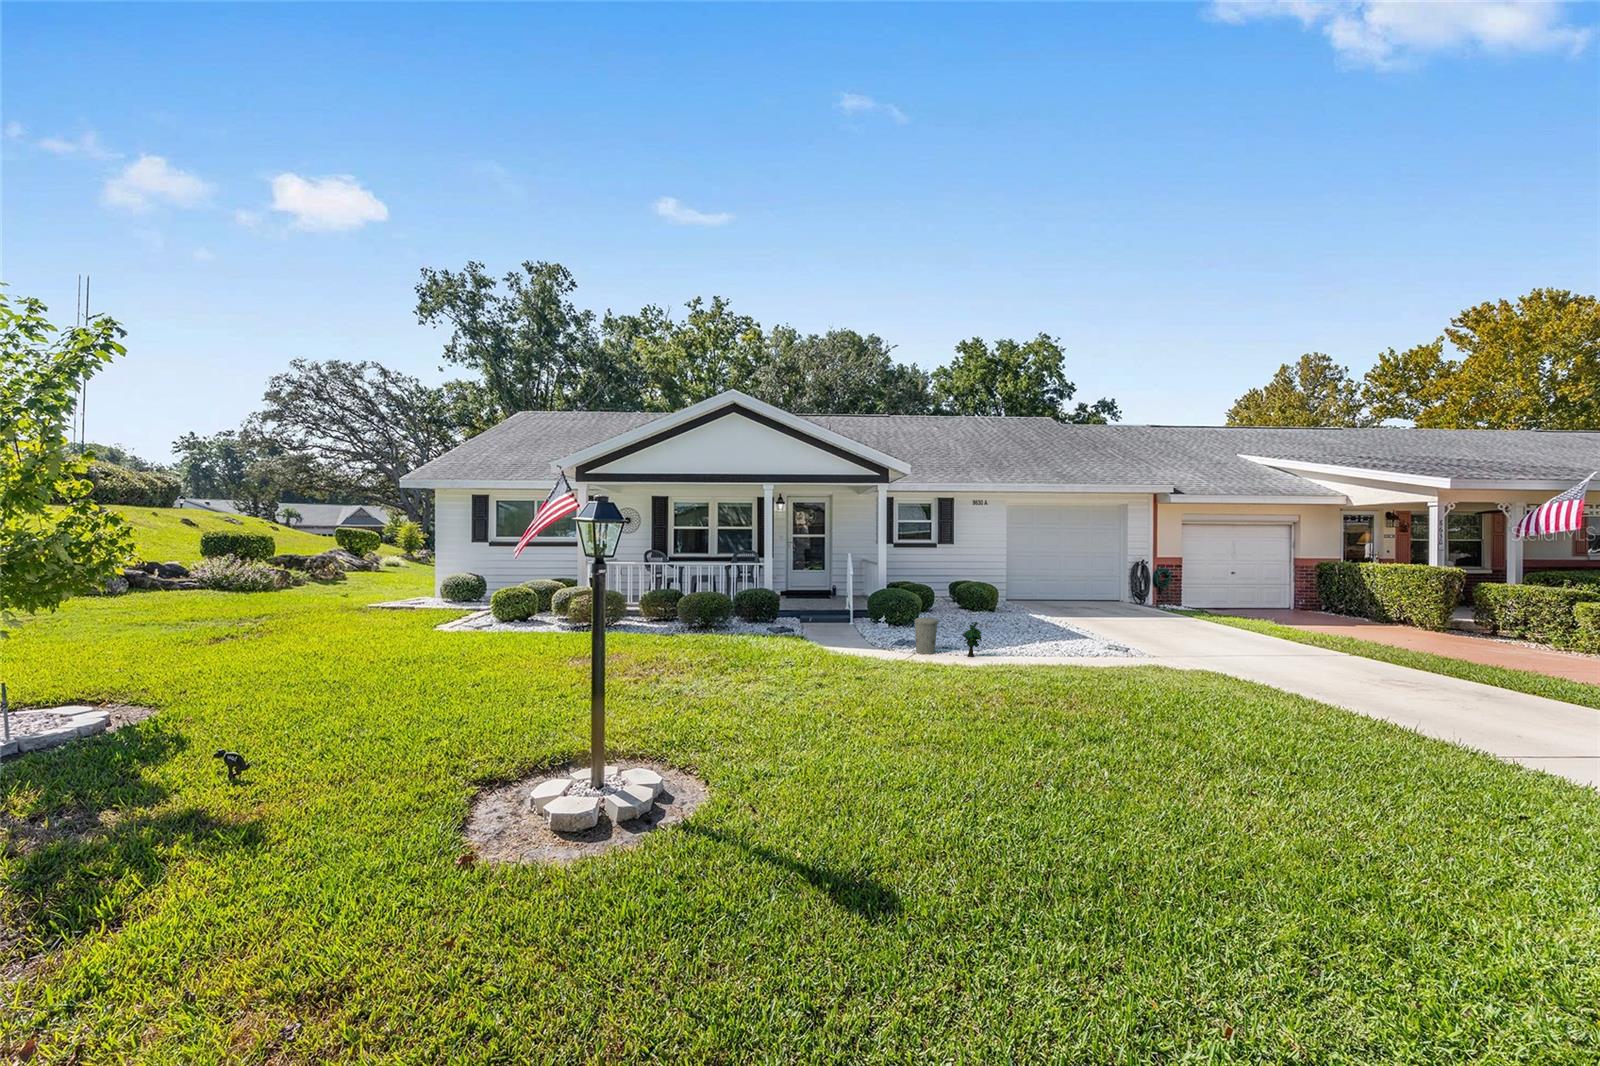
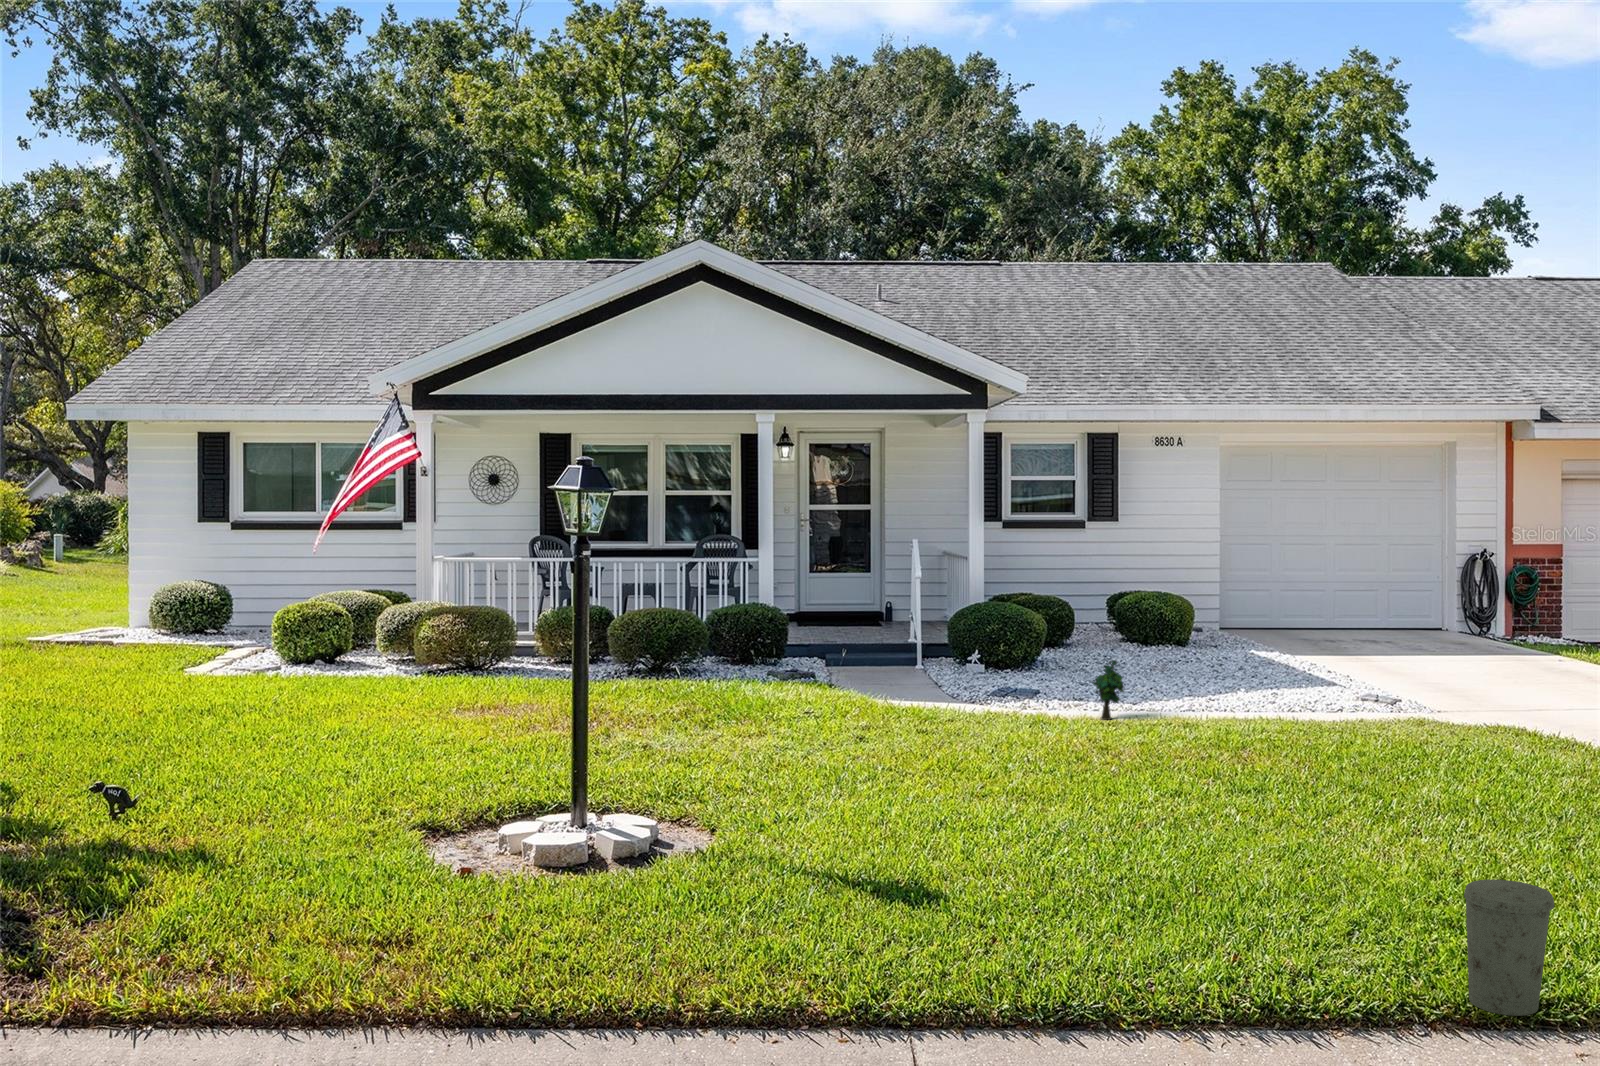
trash can: present [914,617,938,654] -> present [1464,880,1554,1016]

